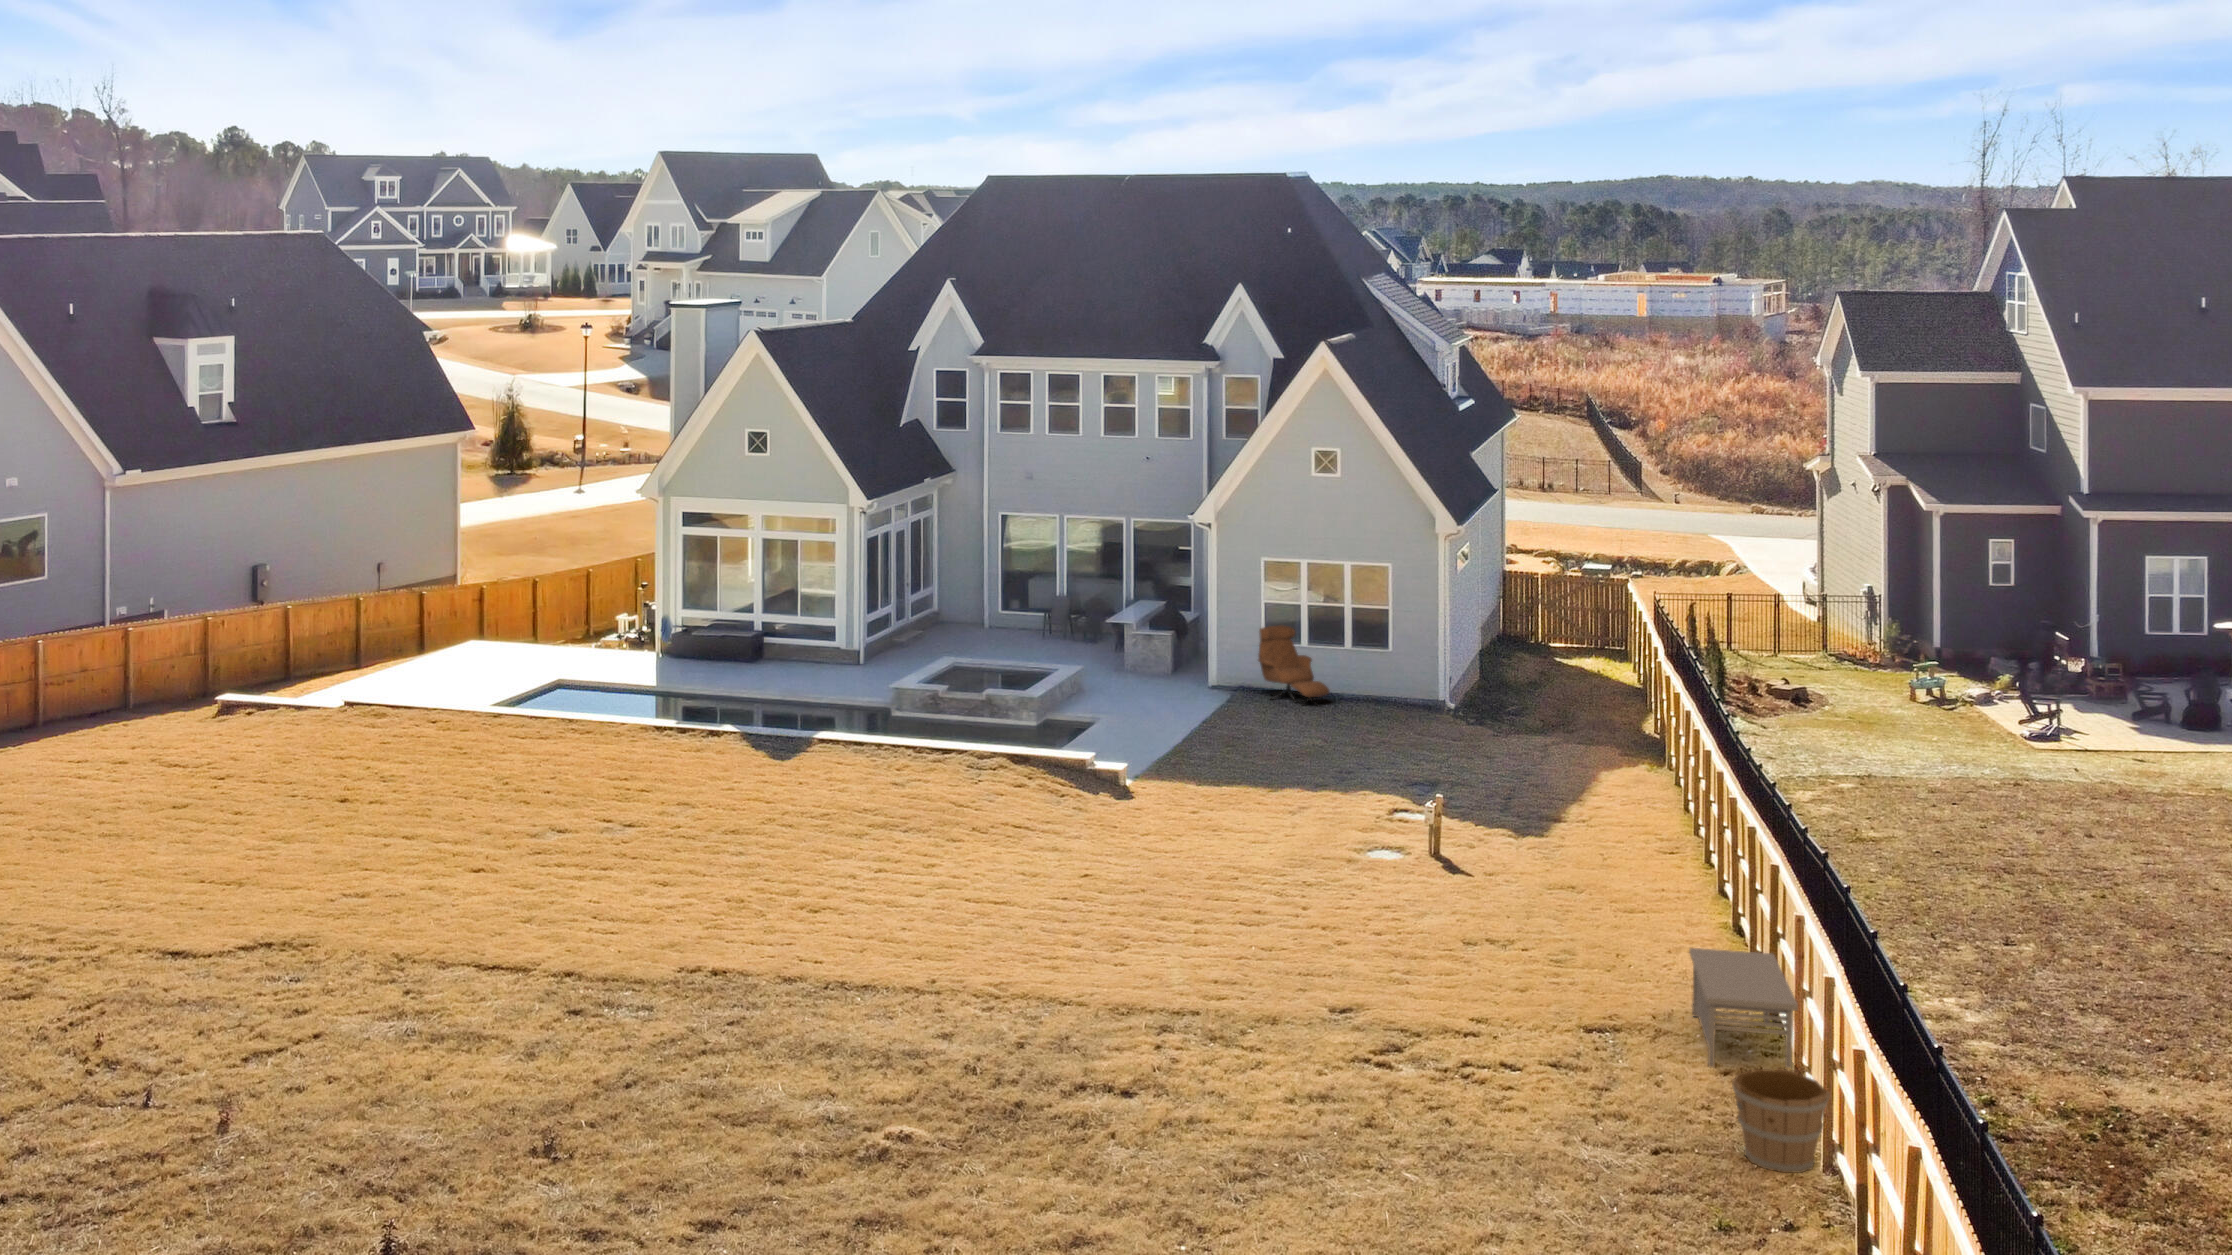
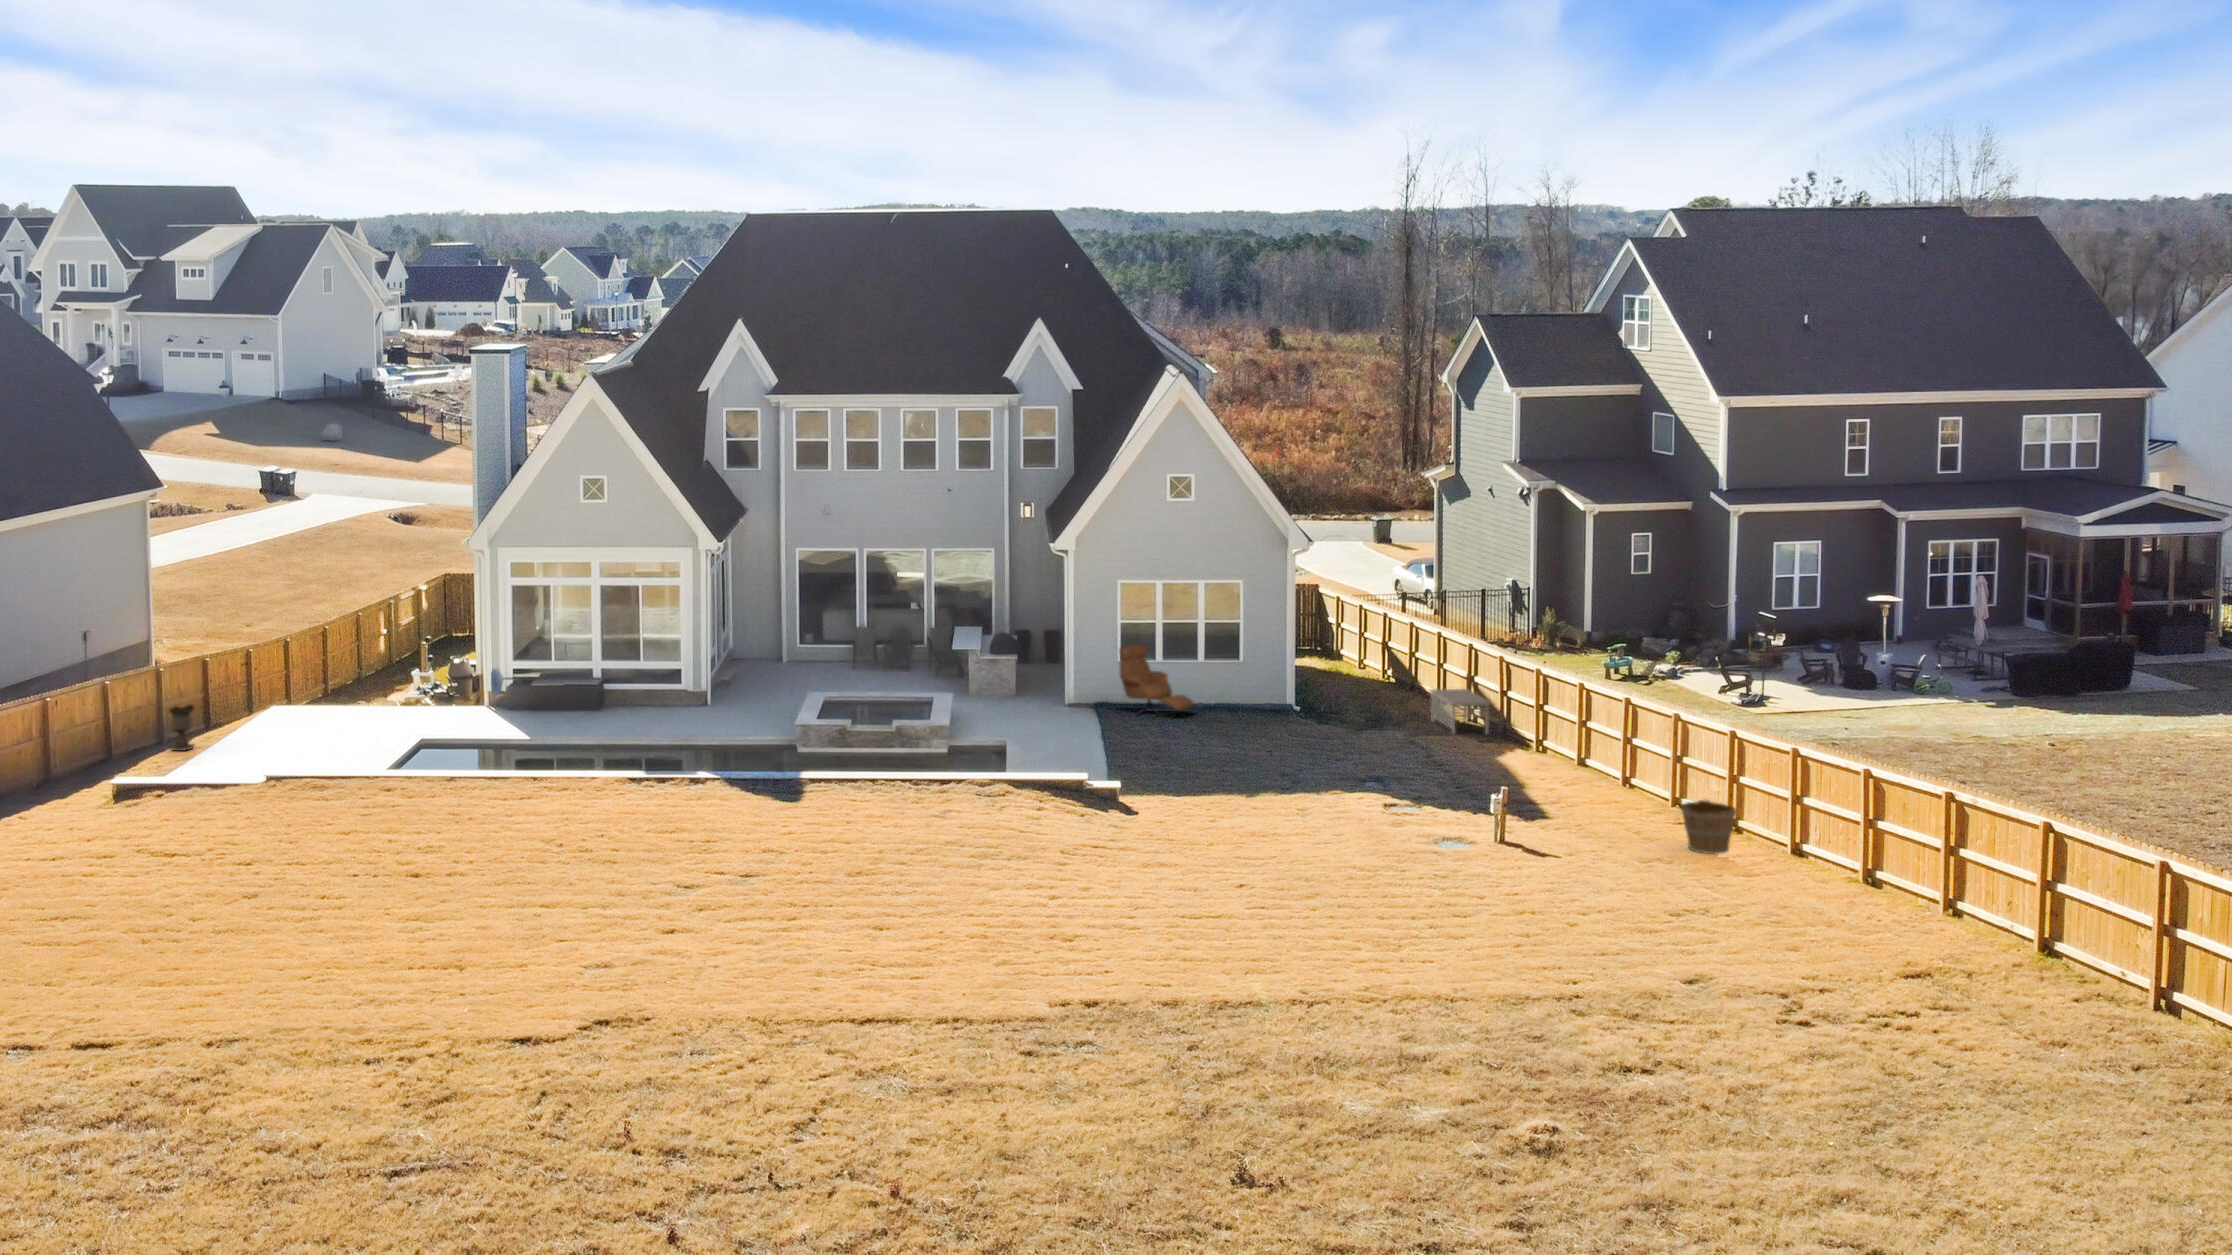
planter: none [342,629,367,672] -> present [169,705,195,751]
storage bench: present [1689,948,1798,1069] -> present [1430,689,1490,733]
wooden bucket: present [1732,1068,1830,1173] -> present [1681,800,1736,854]

